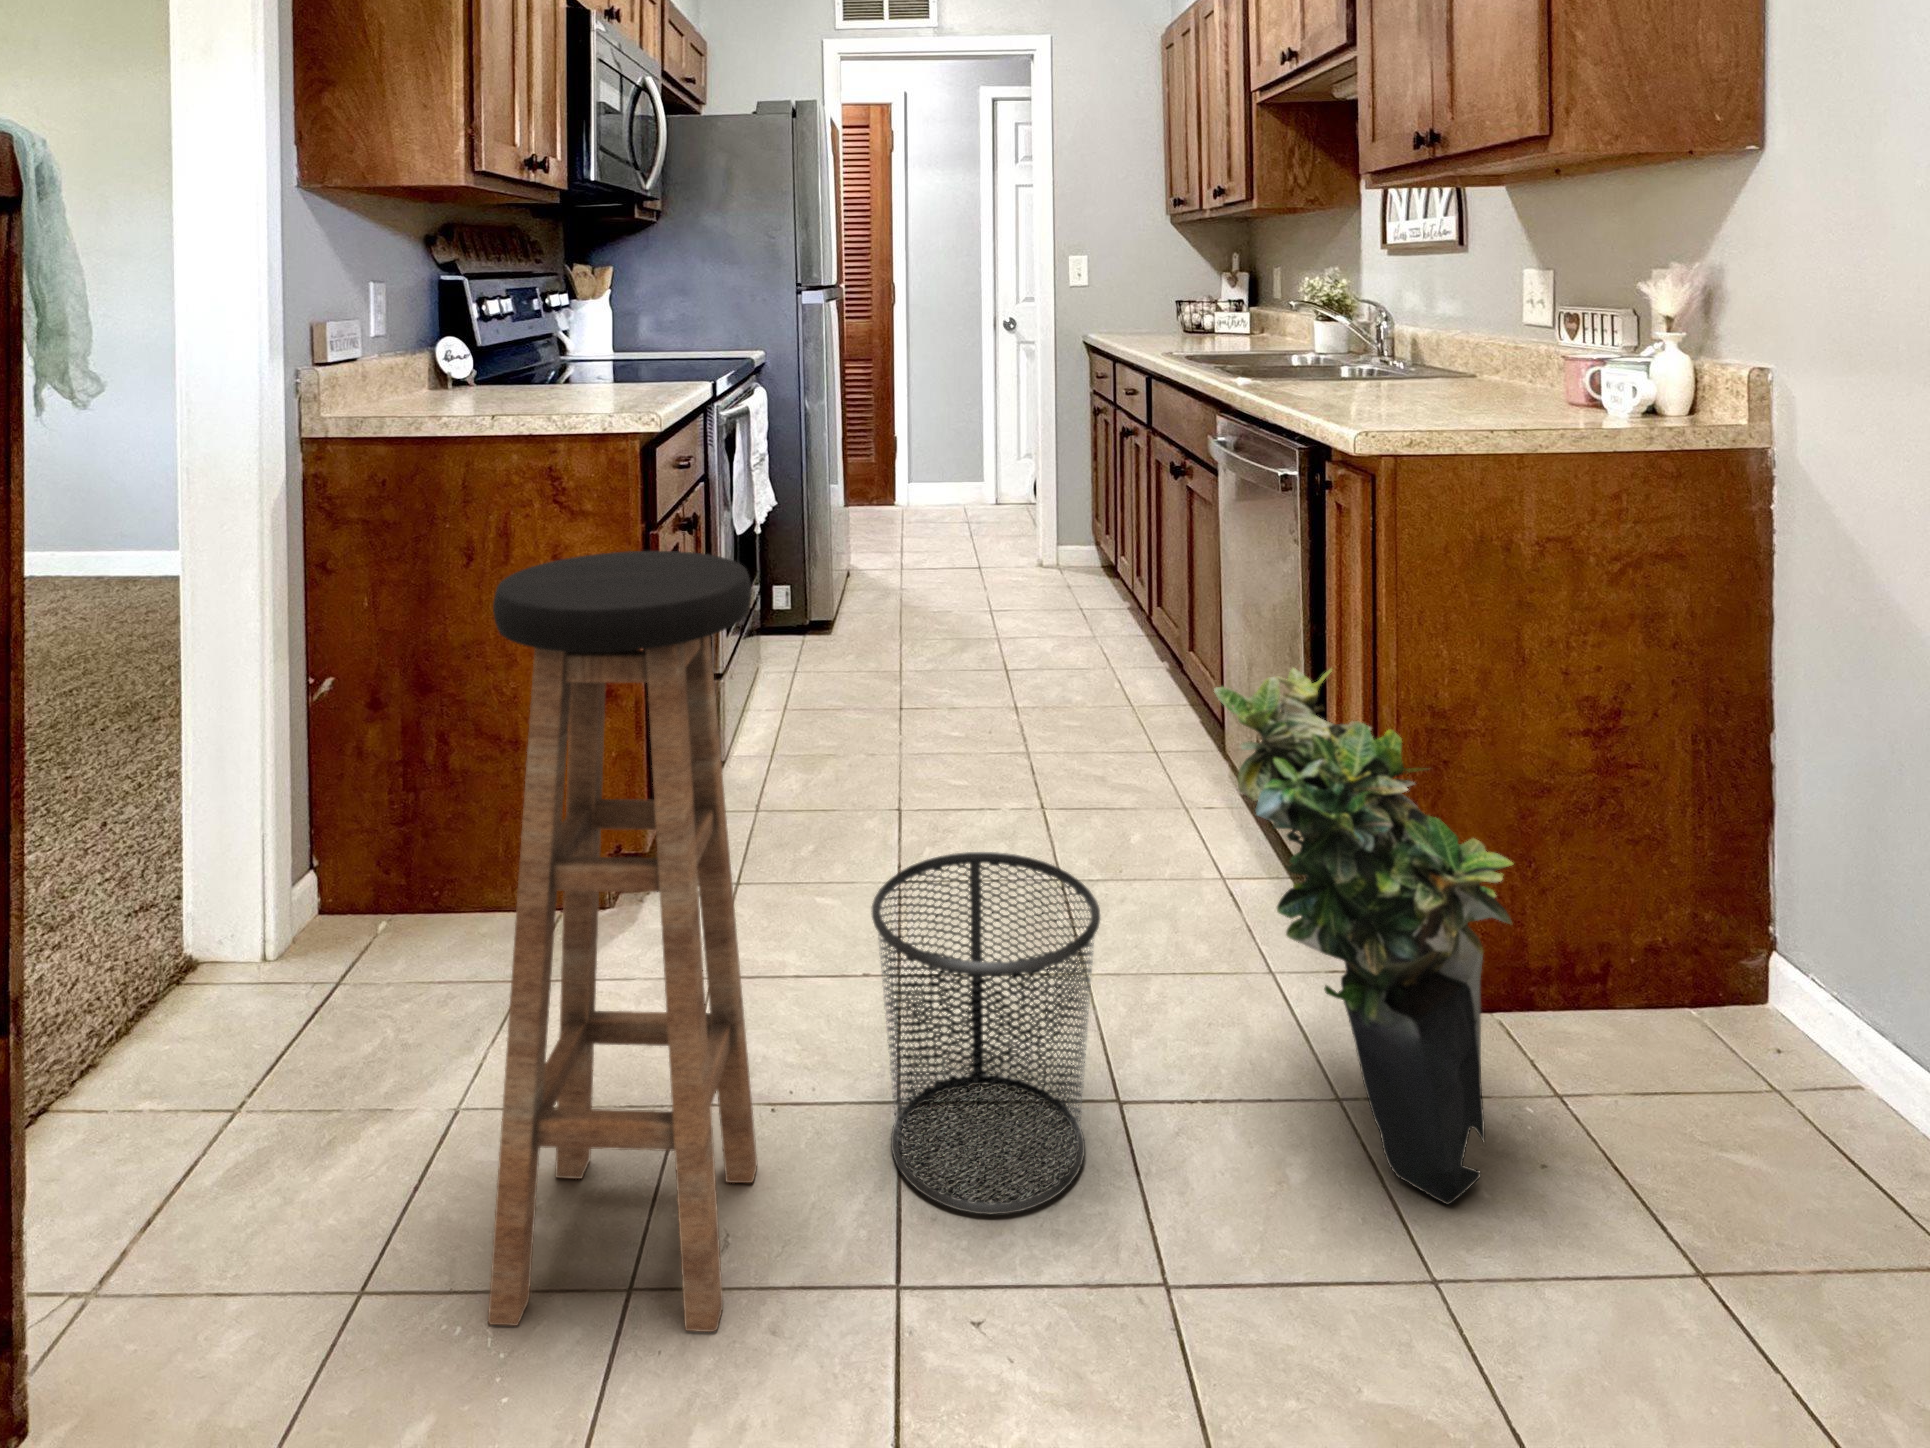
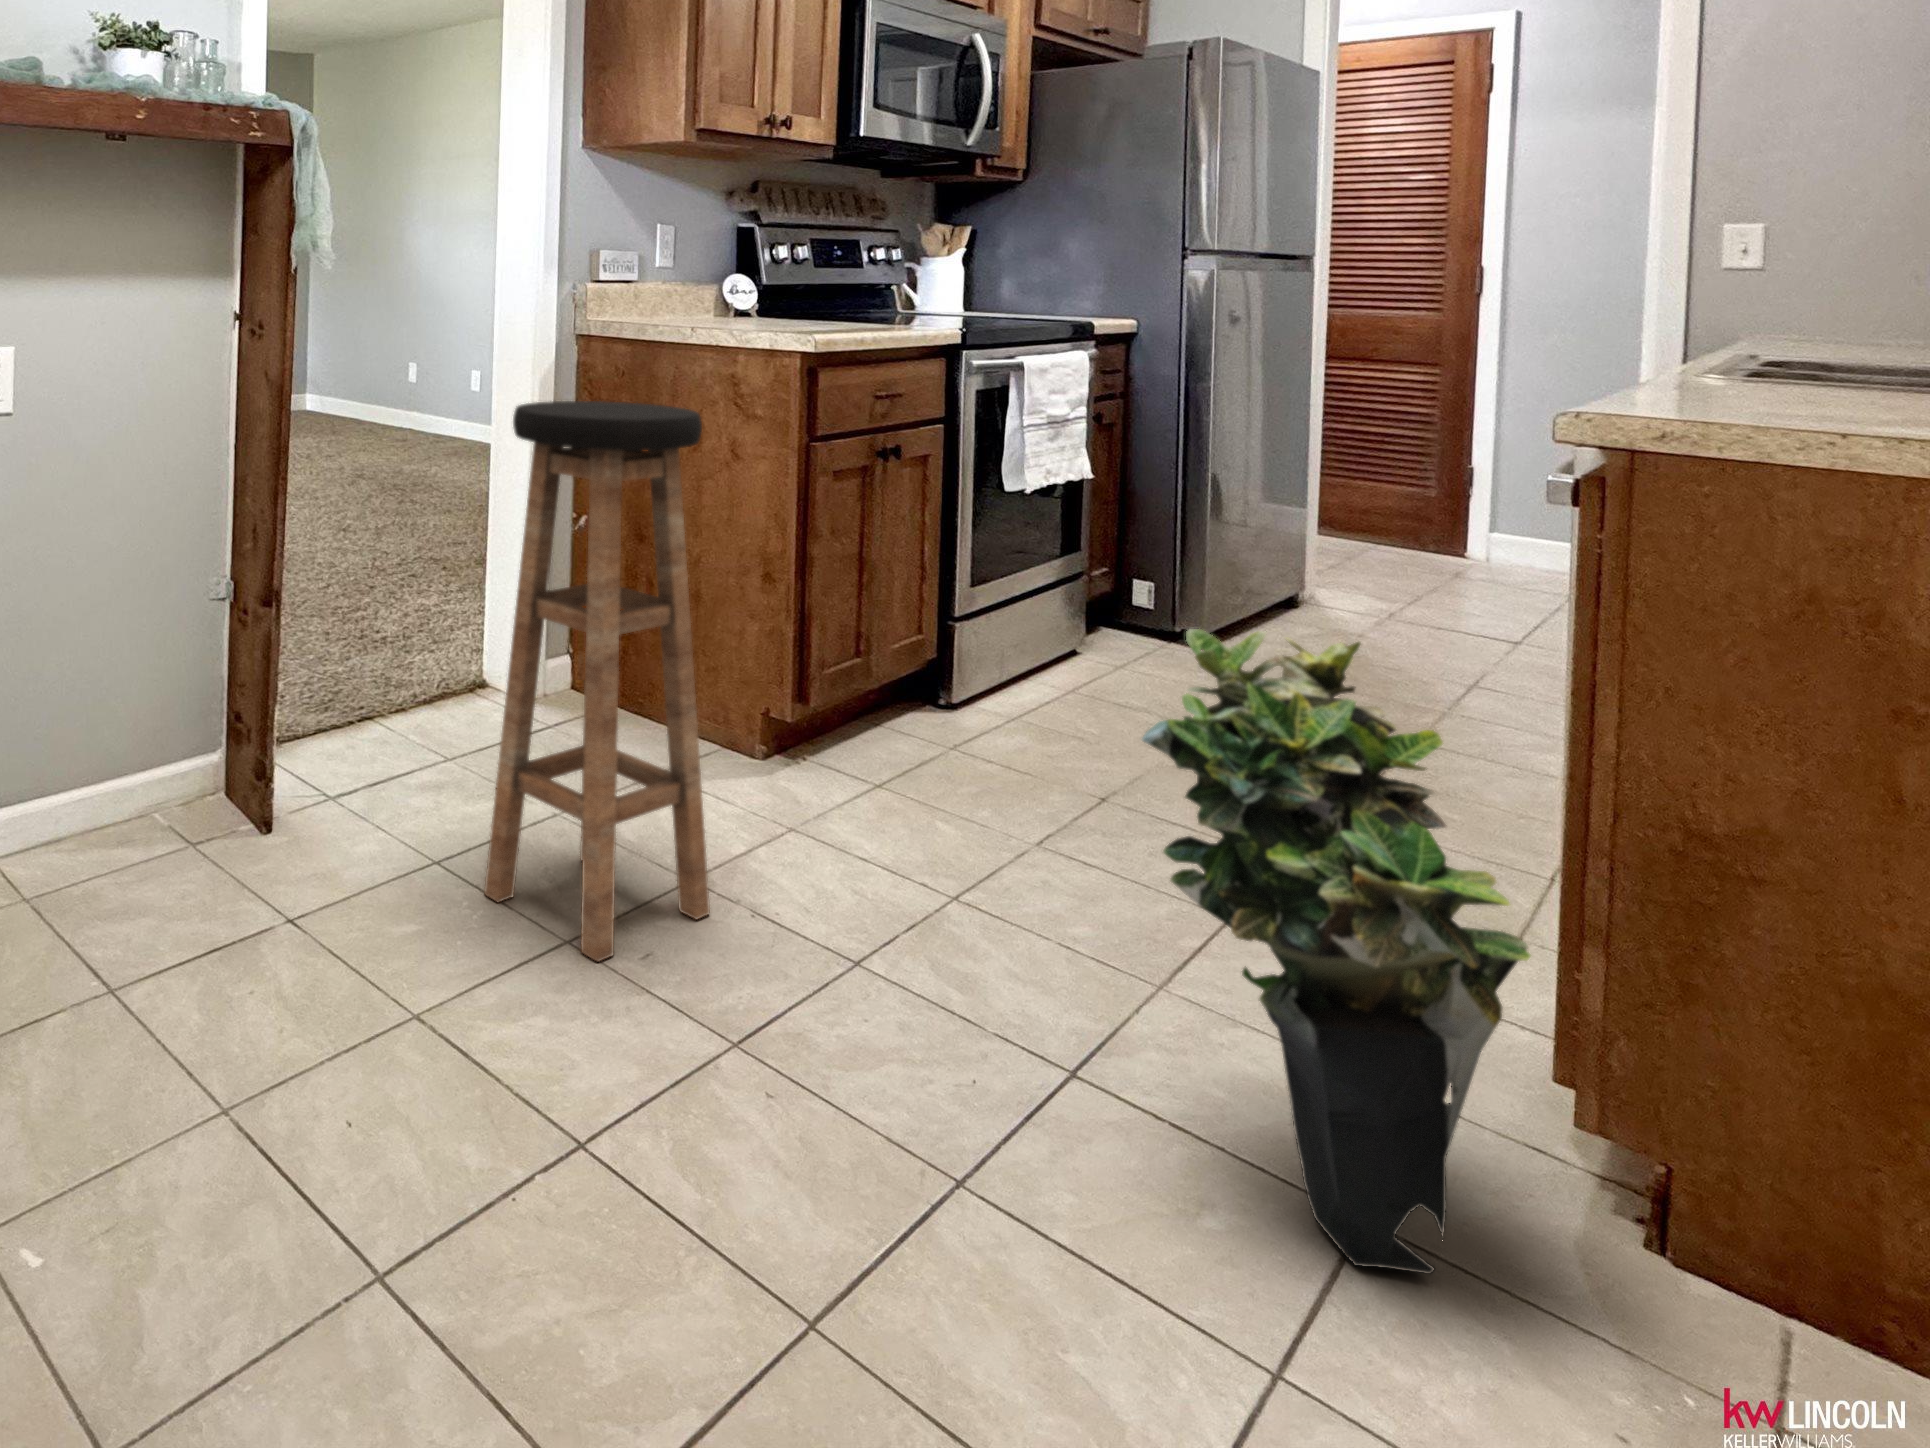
waste bin: present [872,852,1100,1215] -> none [794,729,1023,1041]

